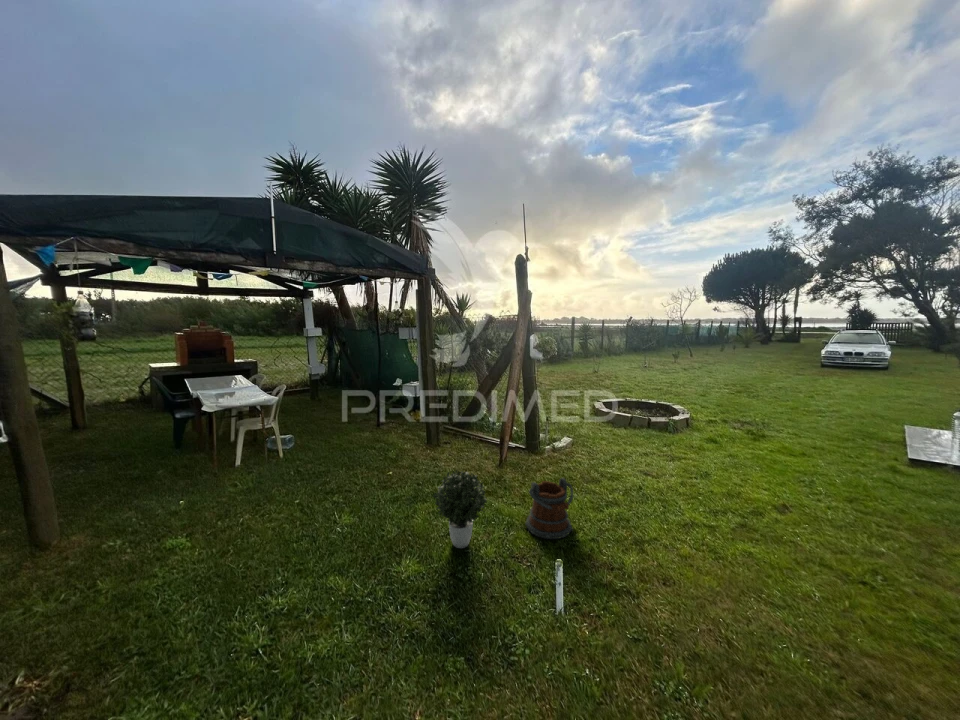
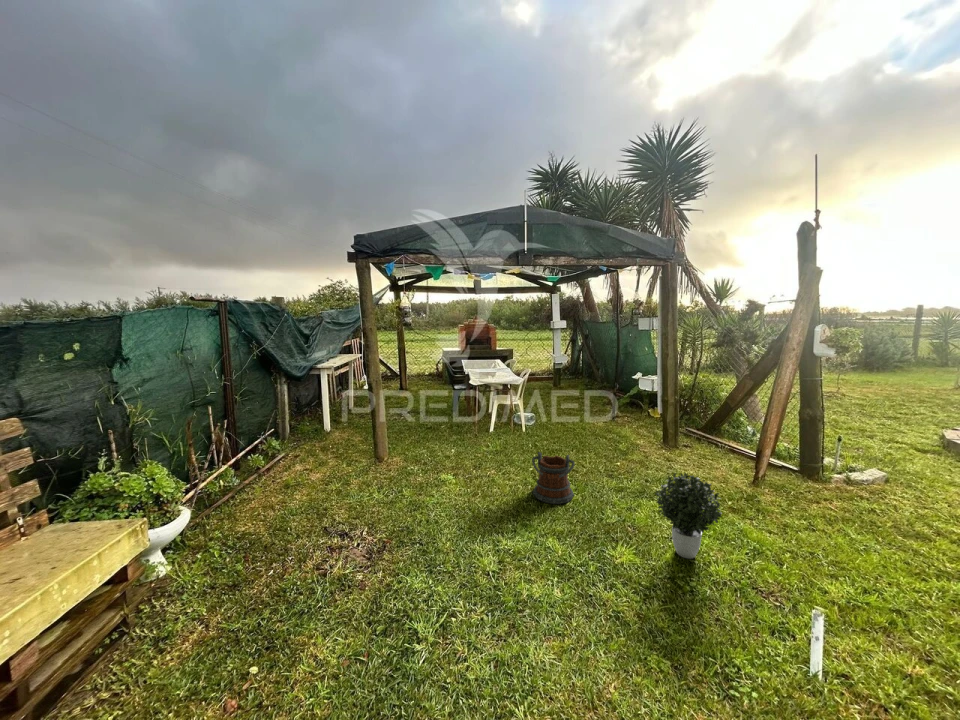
bucket: present [525,478,573,539] -> present [532,452,574,504]

